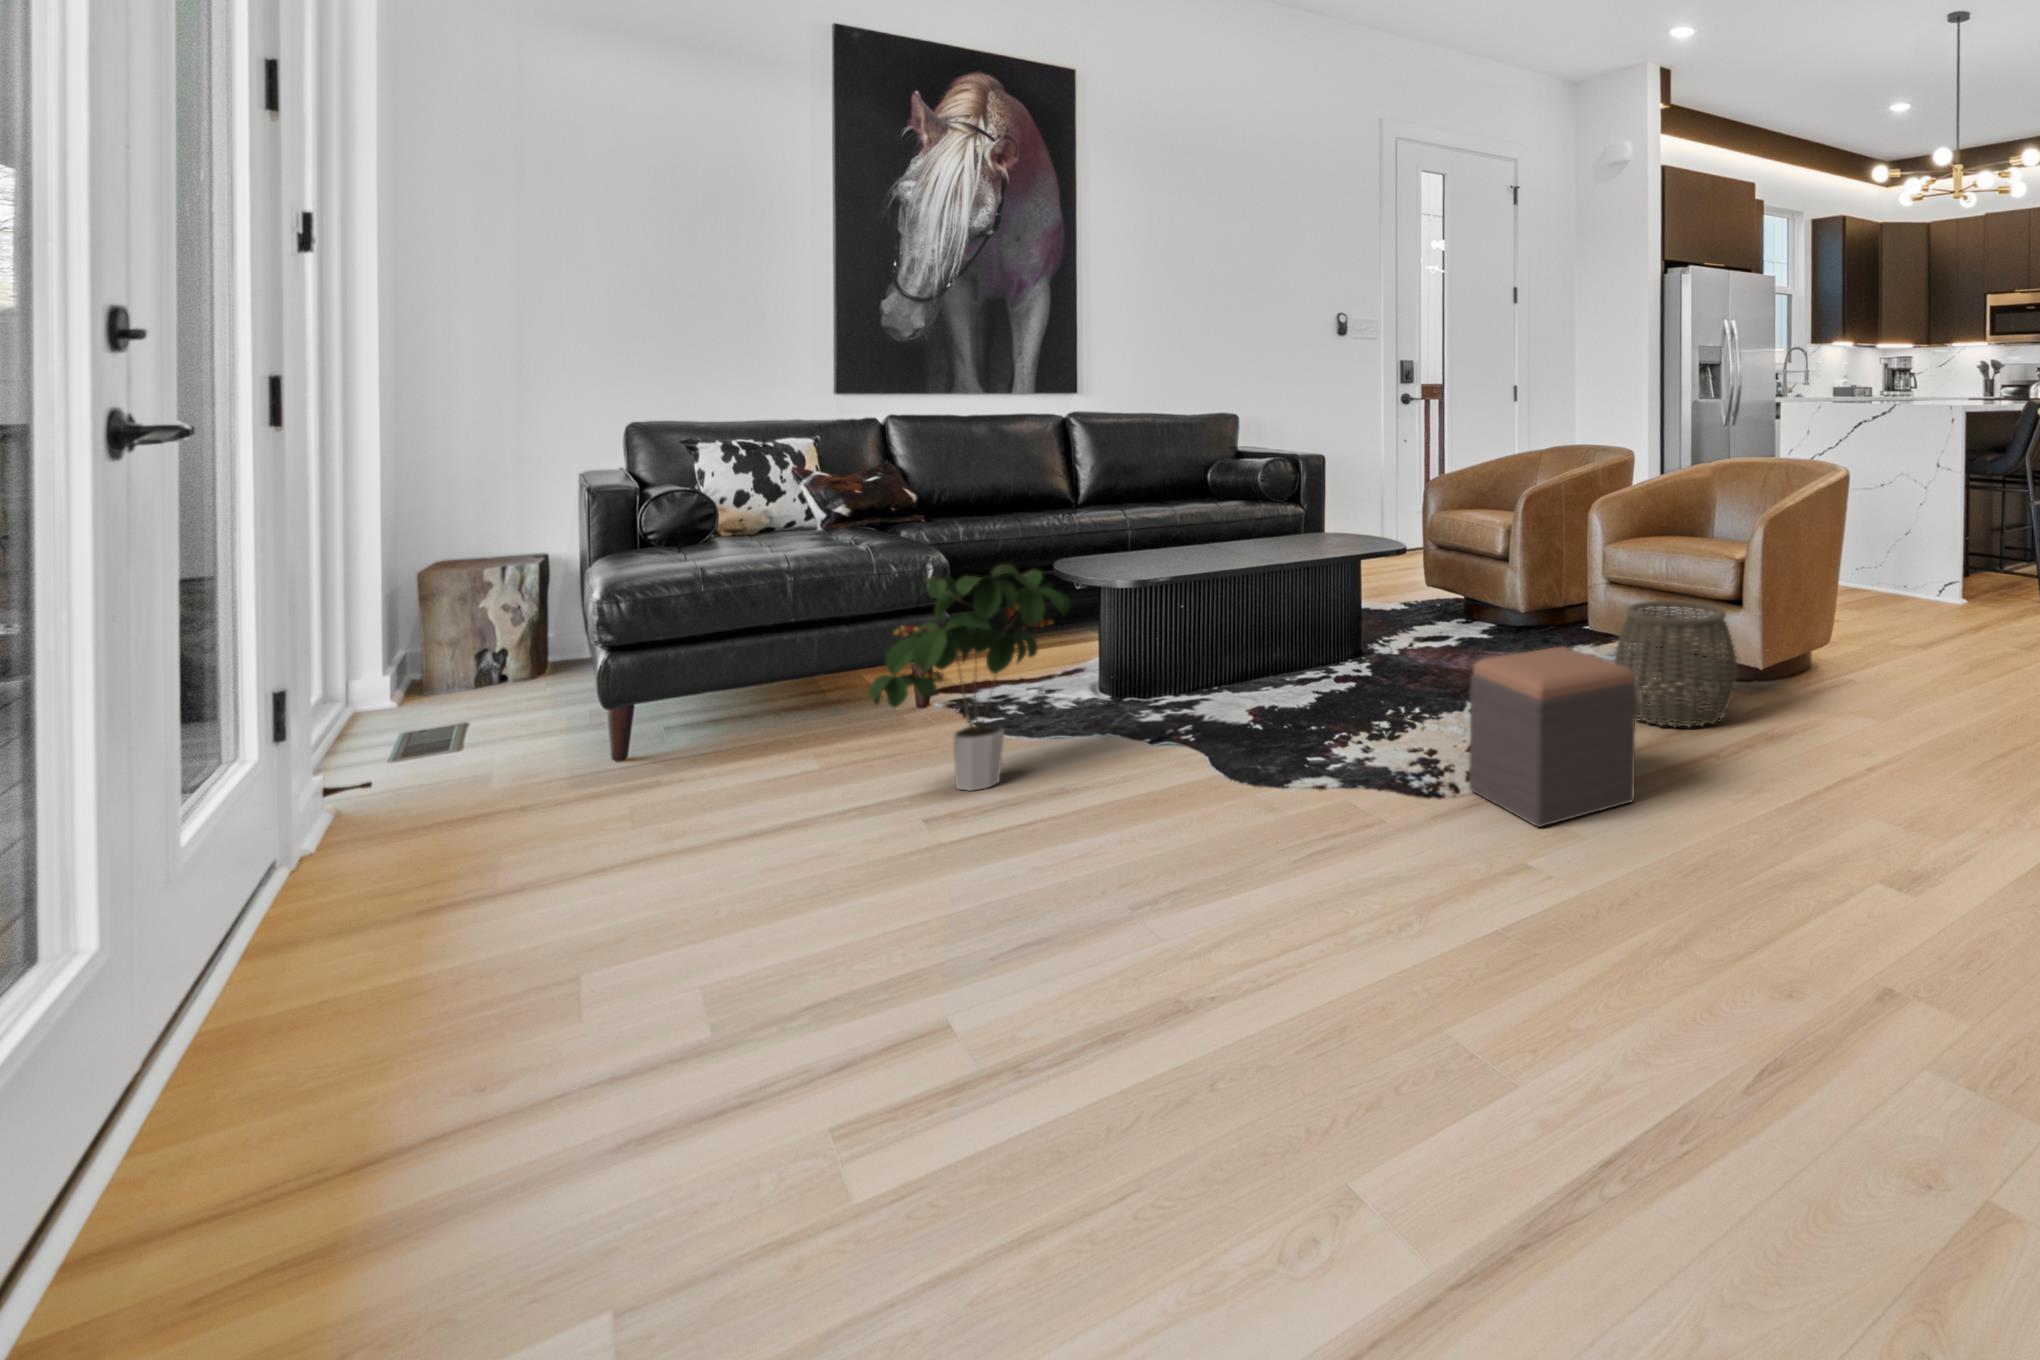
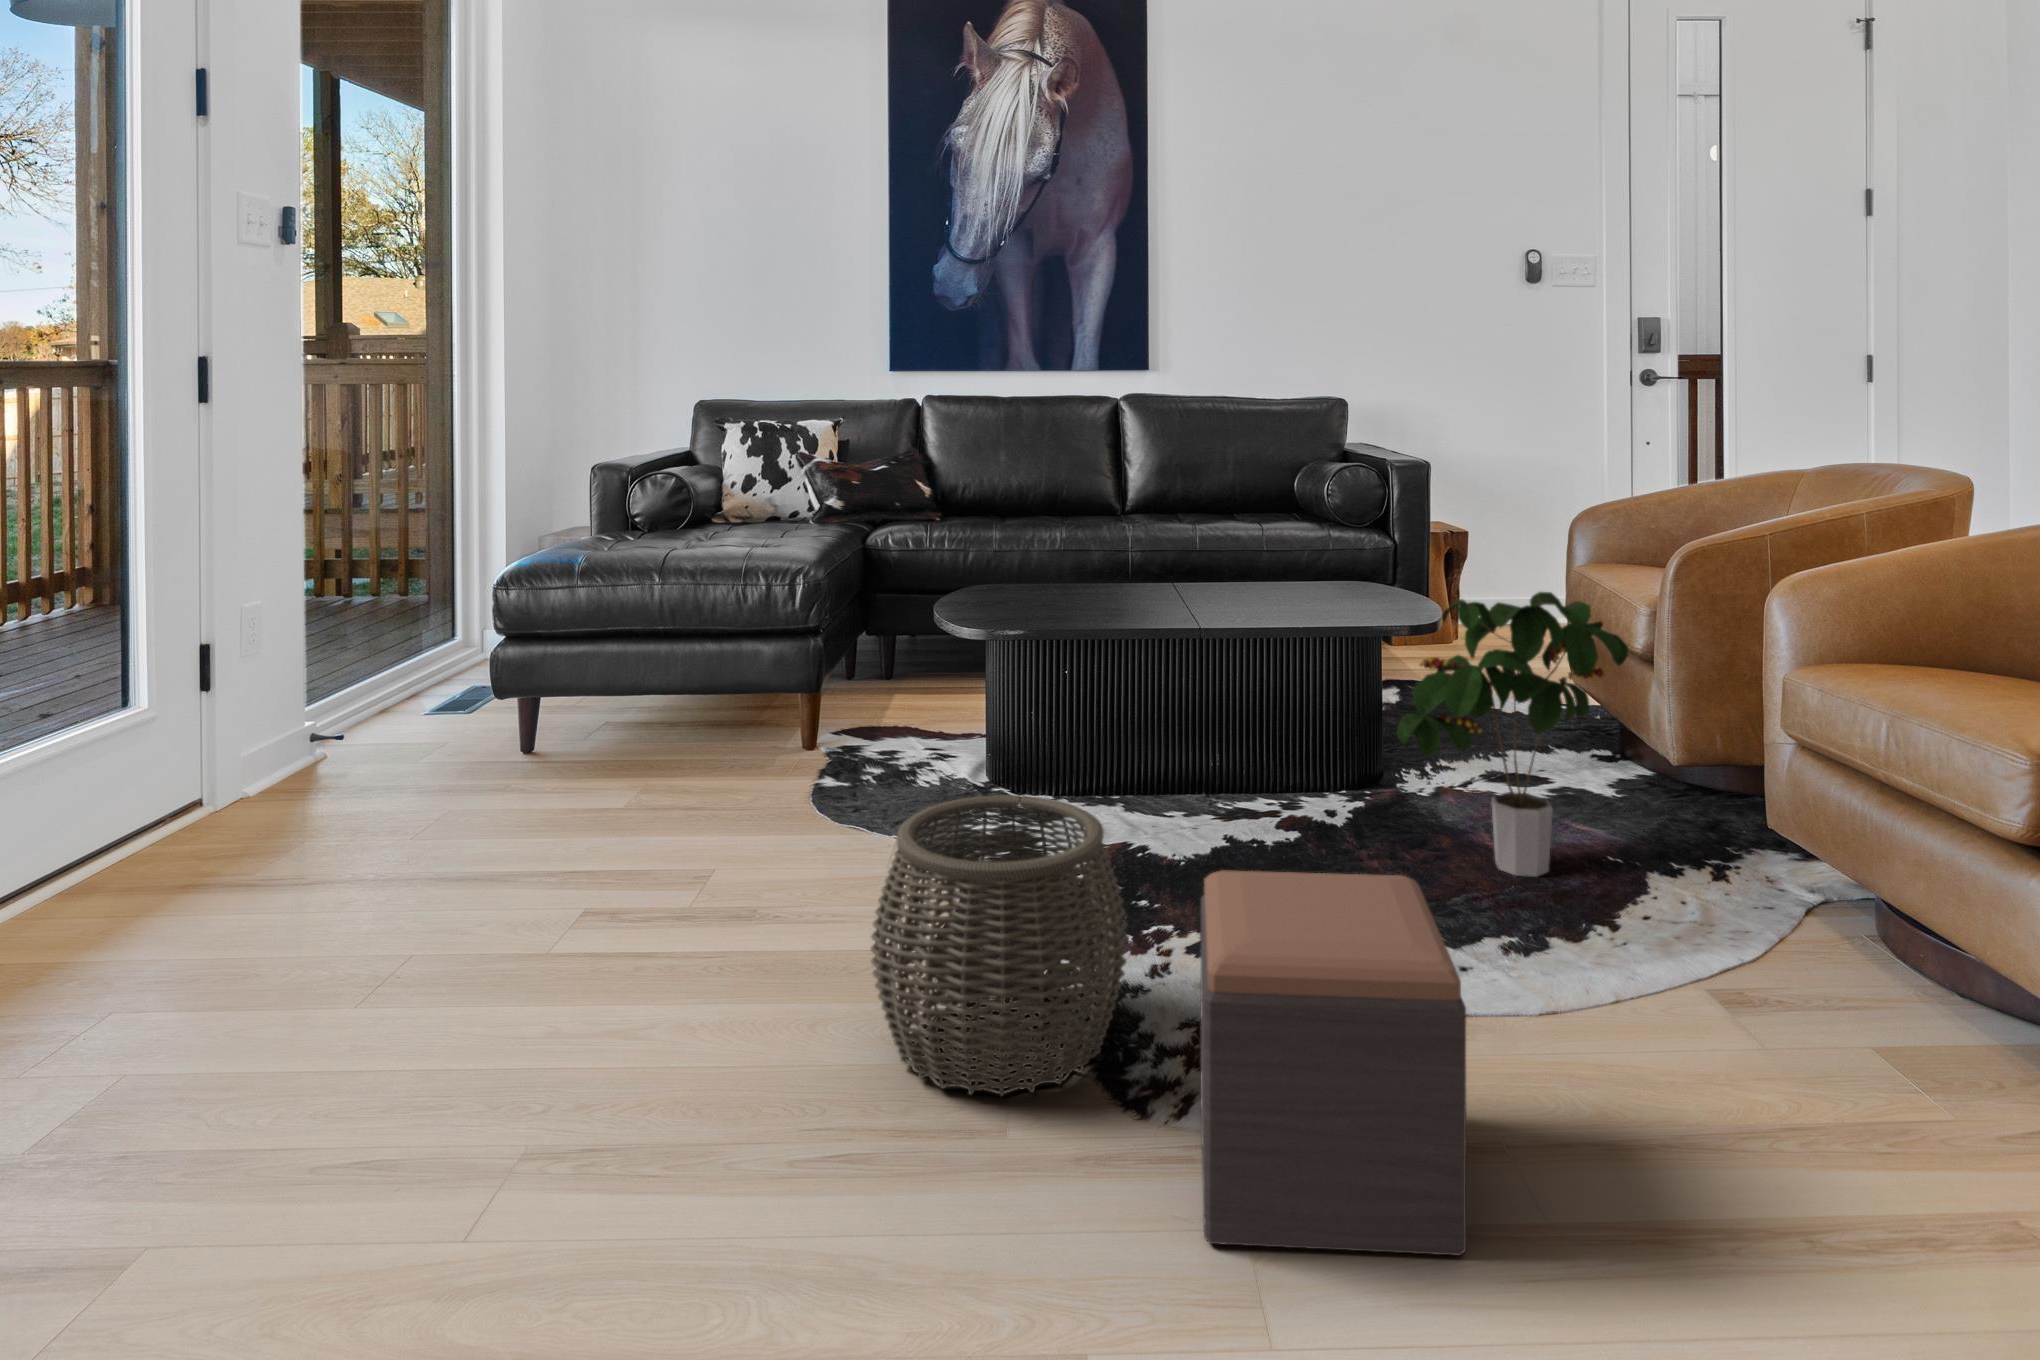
potted plant: present [869,564,1070,791] -> present [1397,592,1628,877]
woven basket: present [1615,600,1737,727] -> present [871,795,1128,1096]

